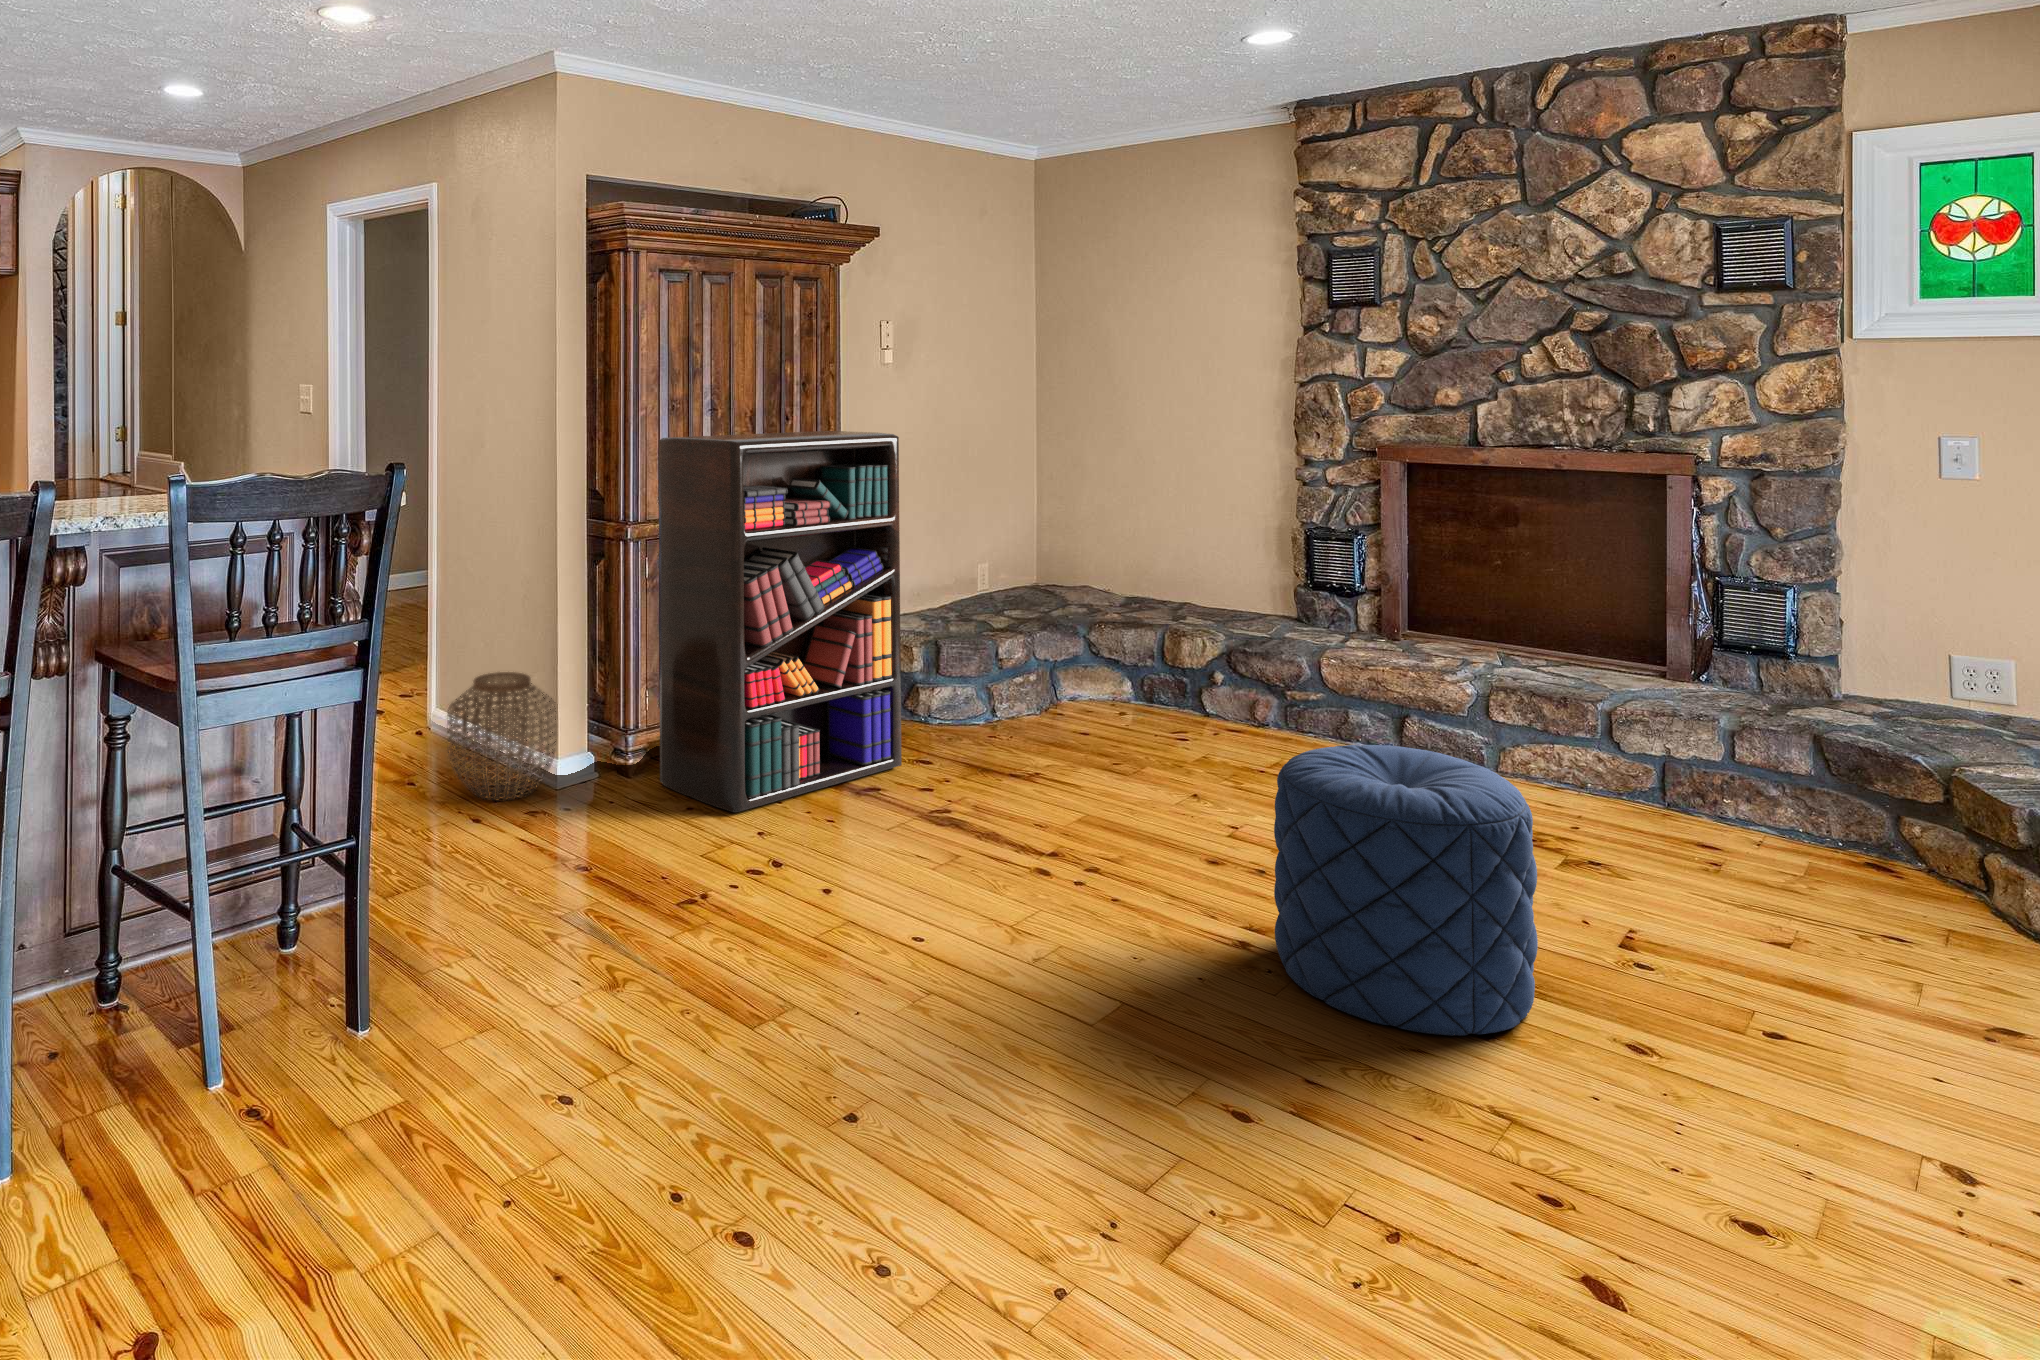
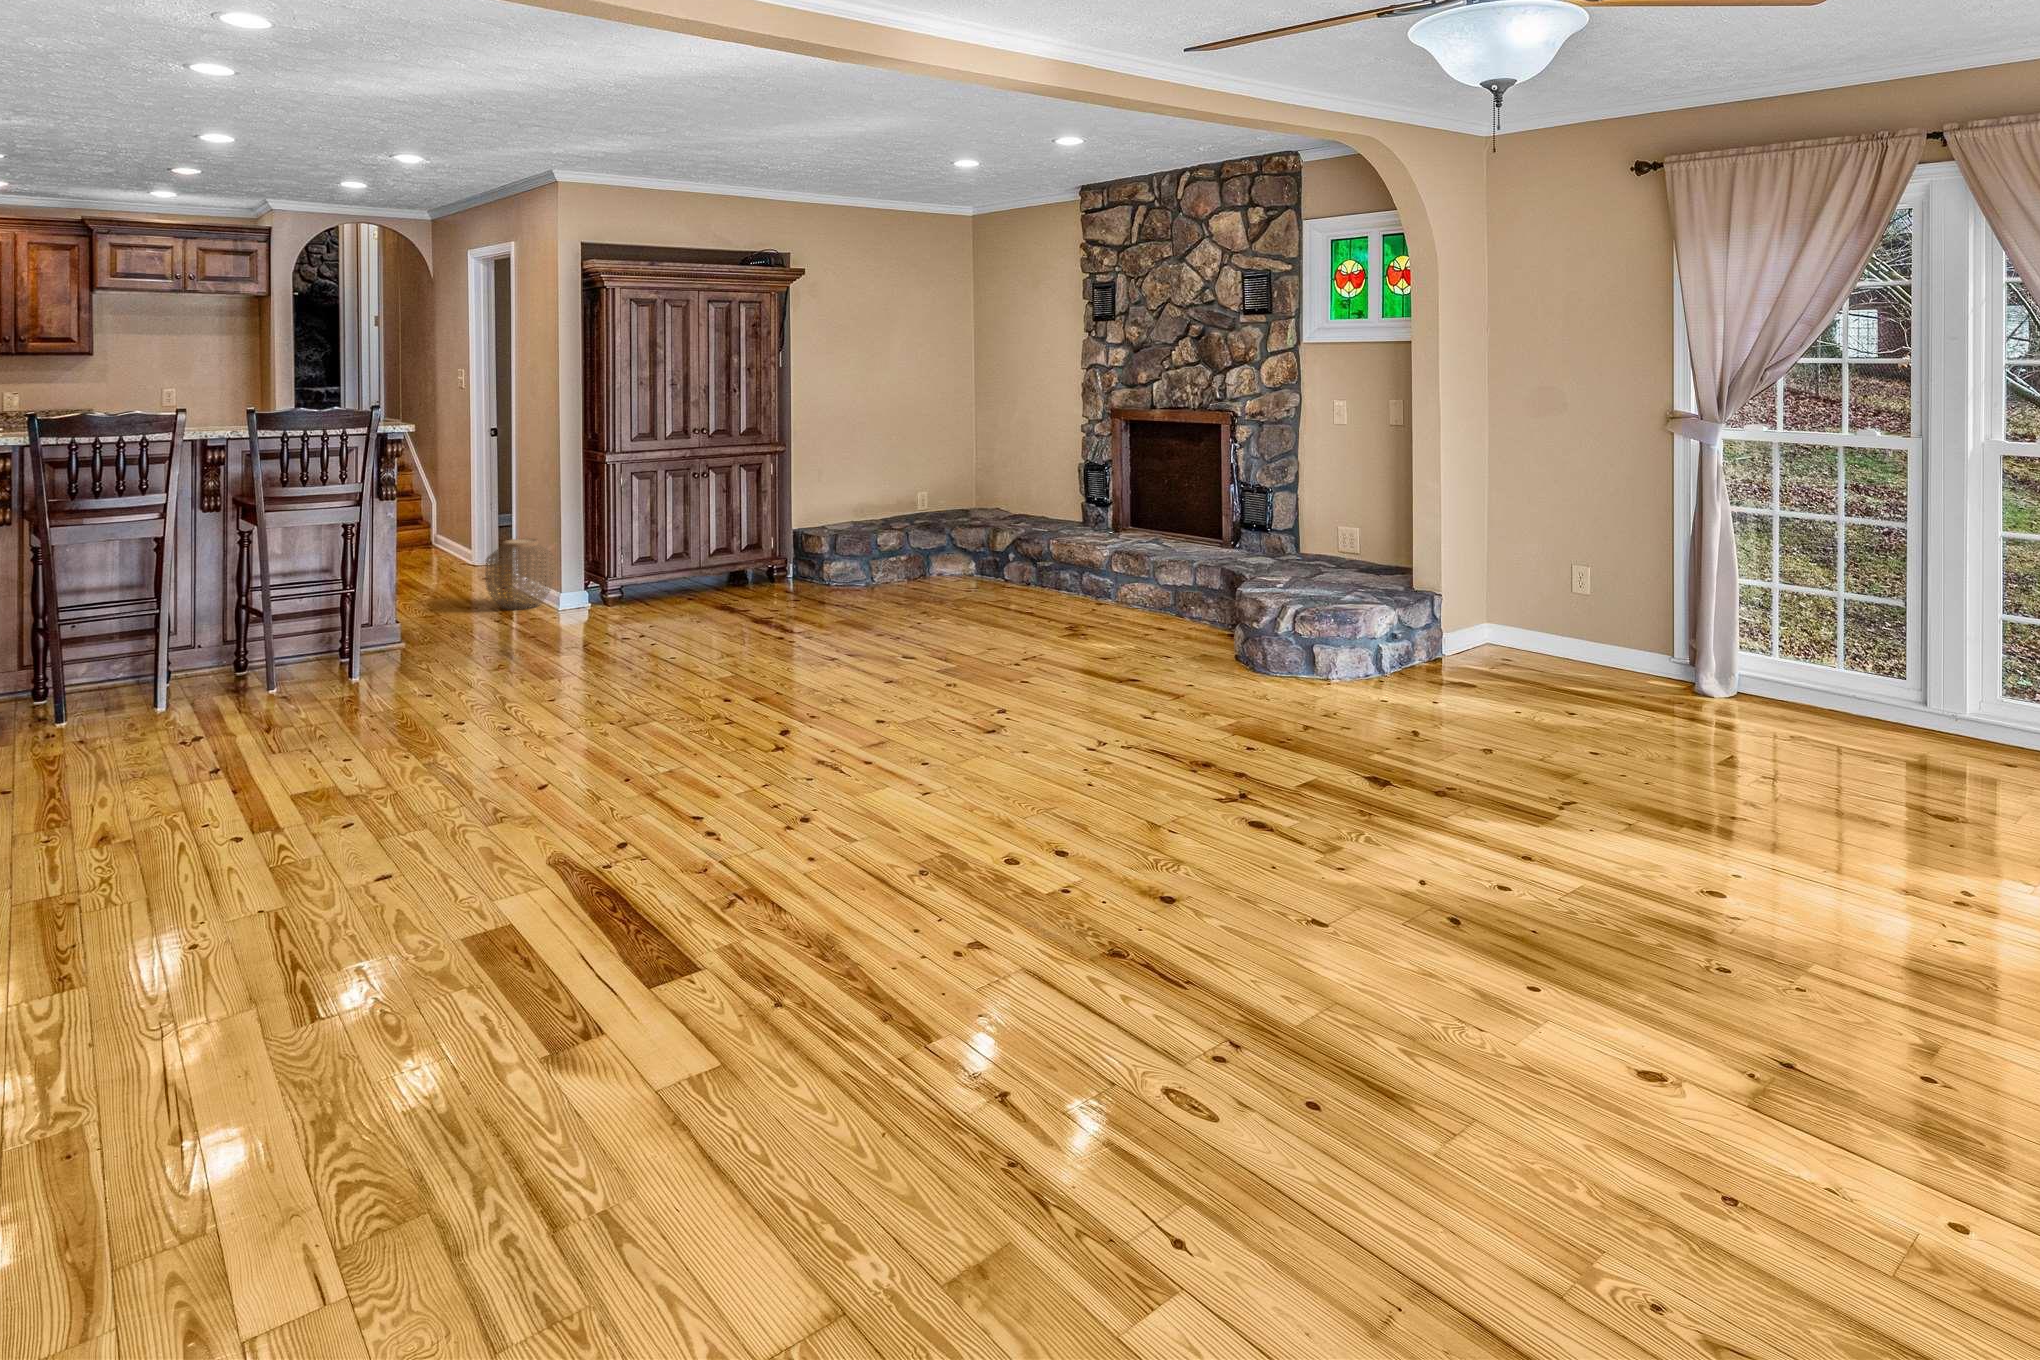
bookshelf: present [659,431,902,812] -> none [616,398,770,614]
pouf: present [1274,745,1538,1036] -> none [822,556,938,681]

